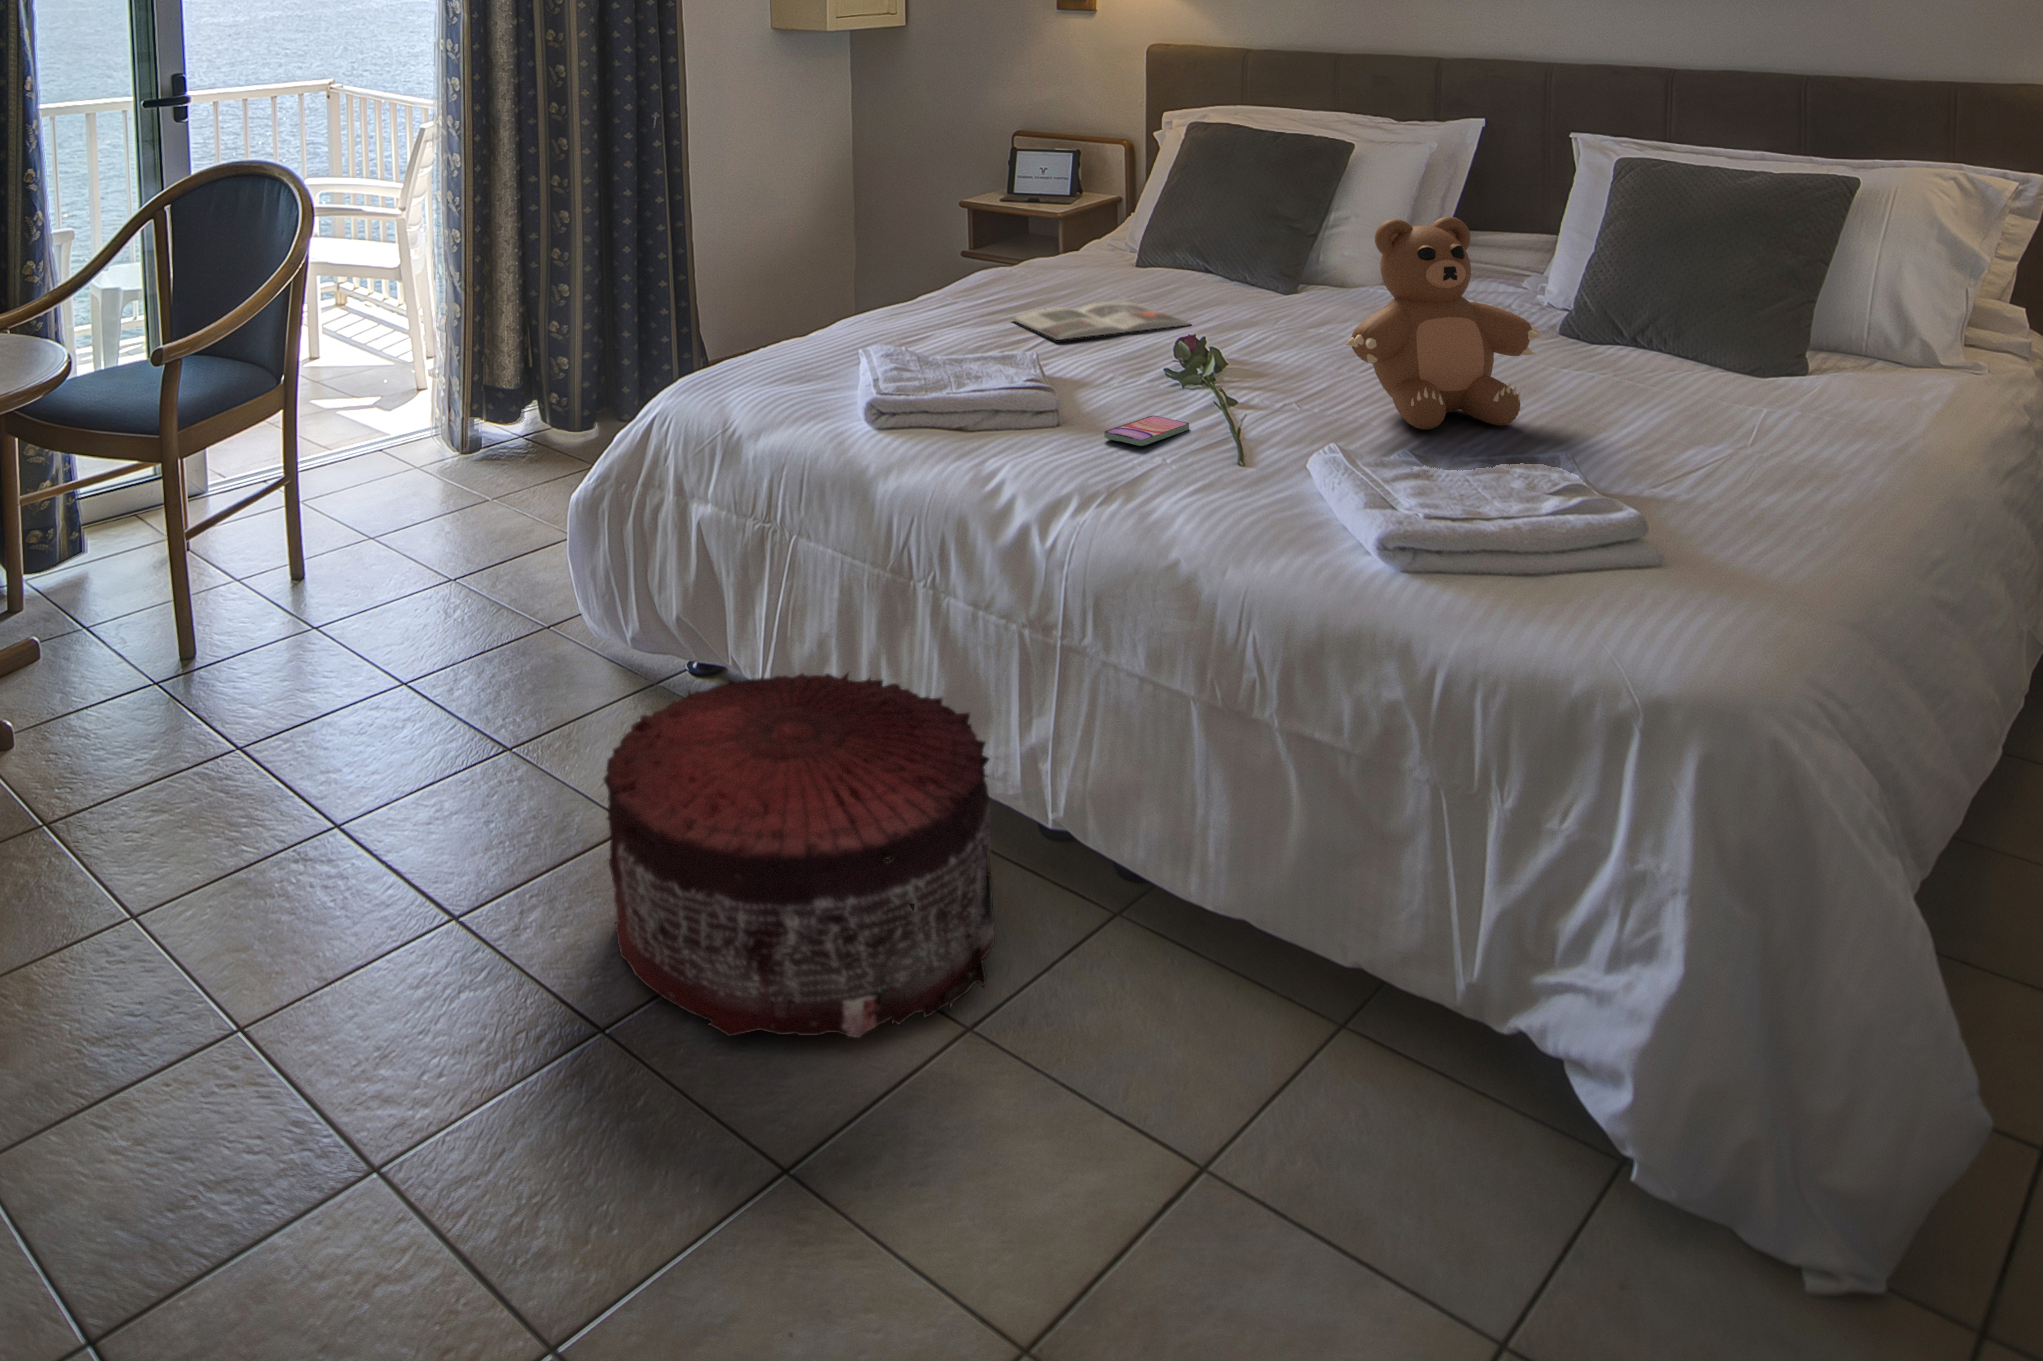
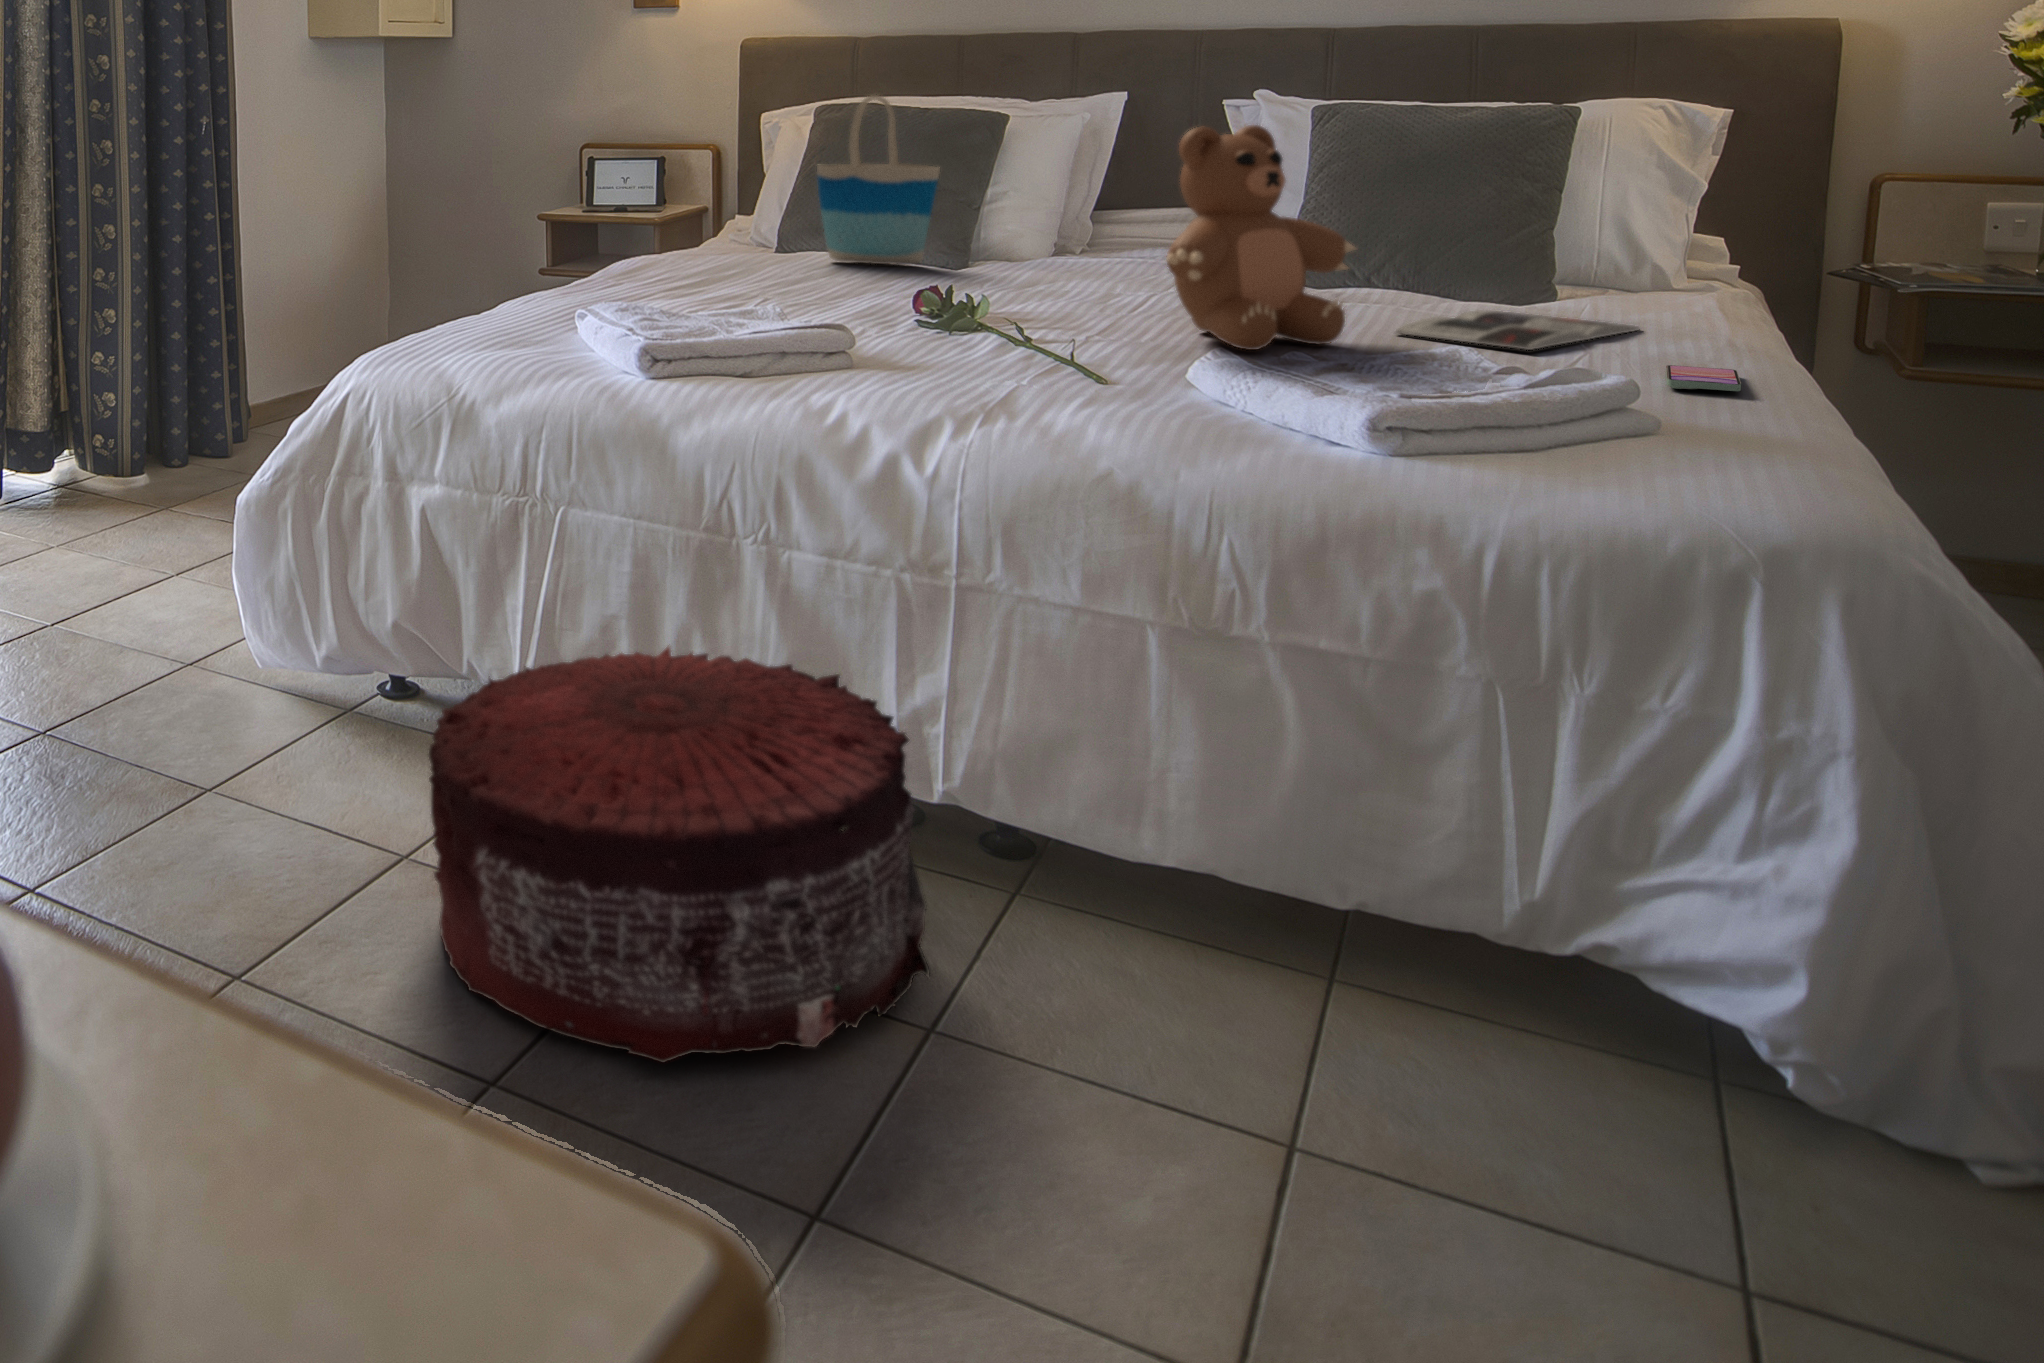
tote bag: none [1151,135,1255,292] -> present [817,95,940,265]
magazine: present [1012,302,1190,340] -> present [1396,310,1640,350]
smartphone: present [1104,415,1189,446] -> present [1666,365,1741,391]

